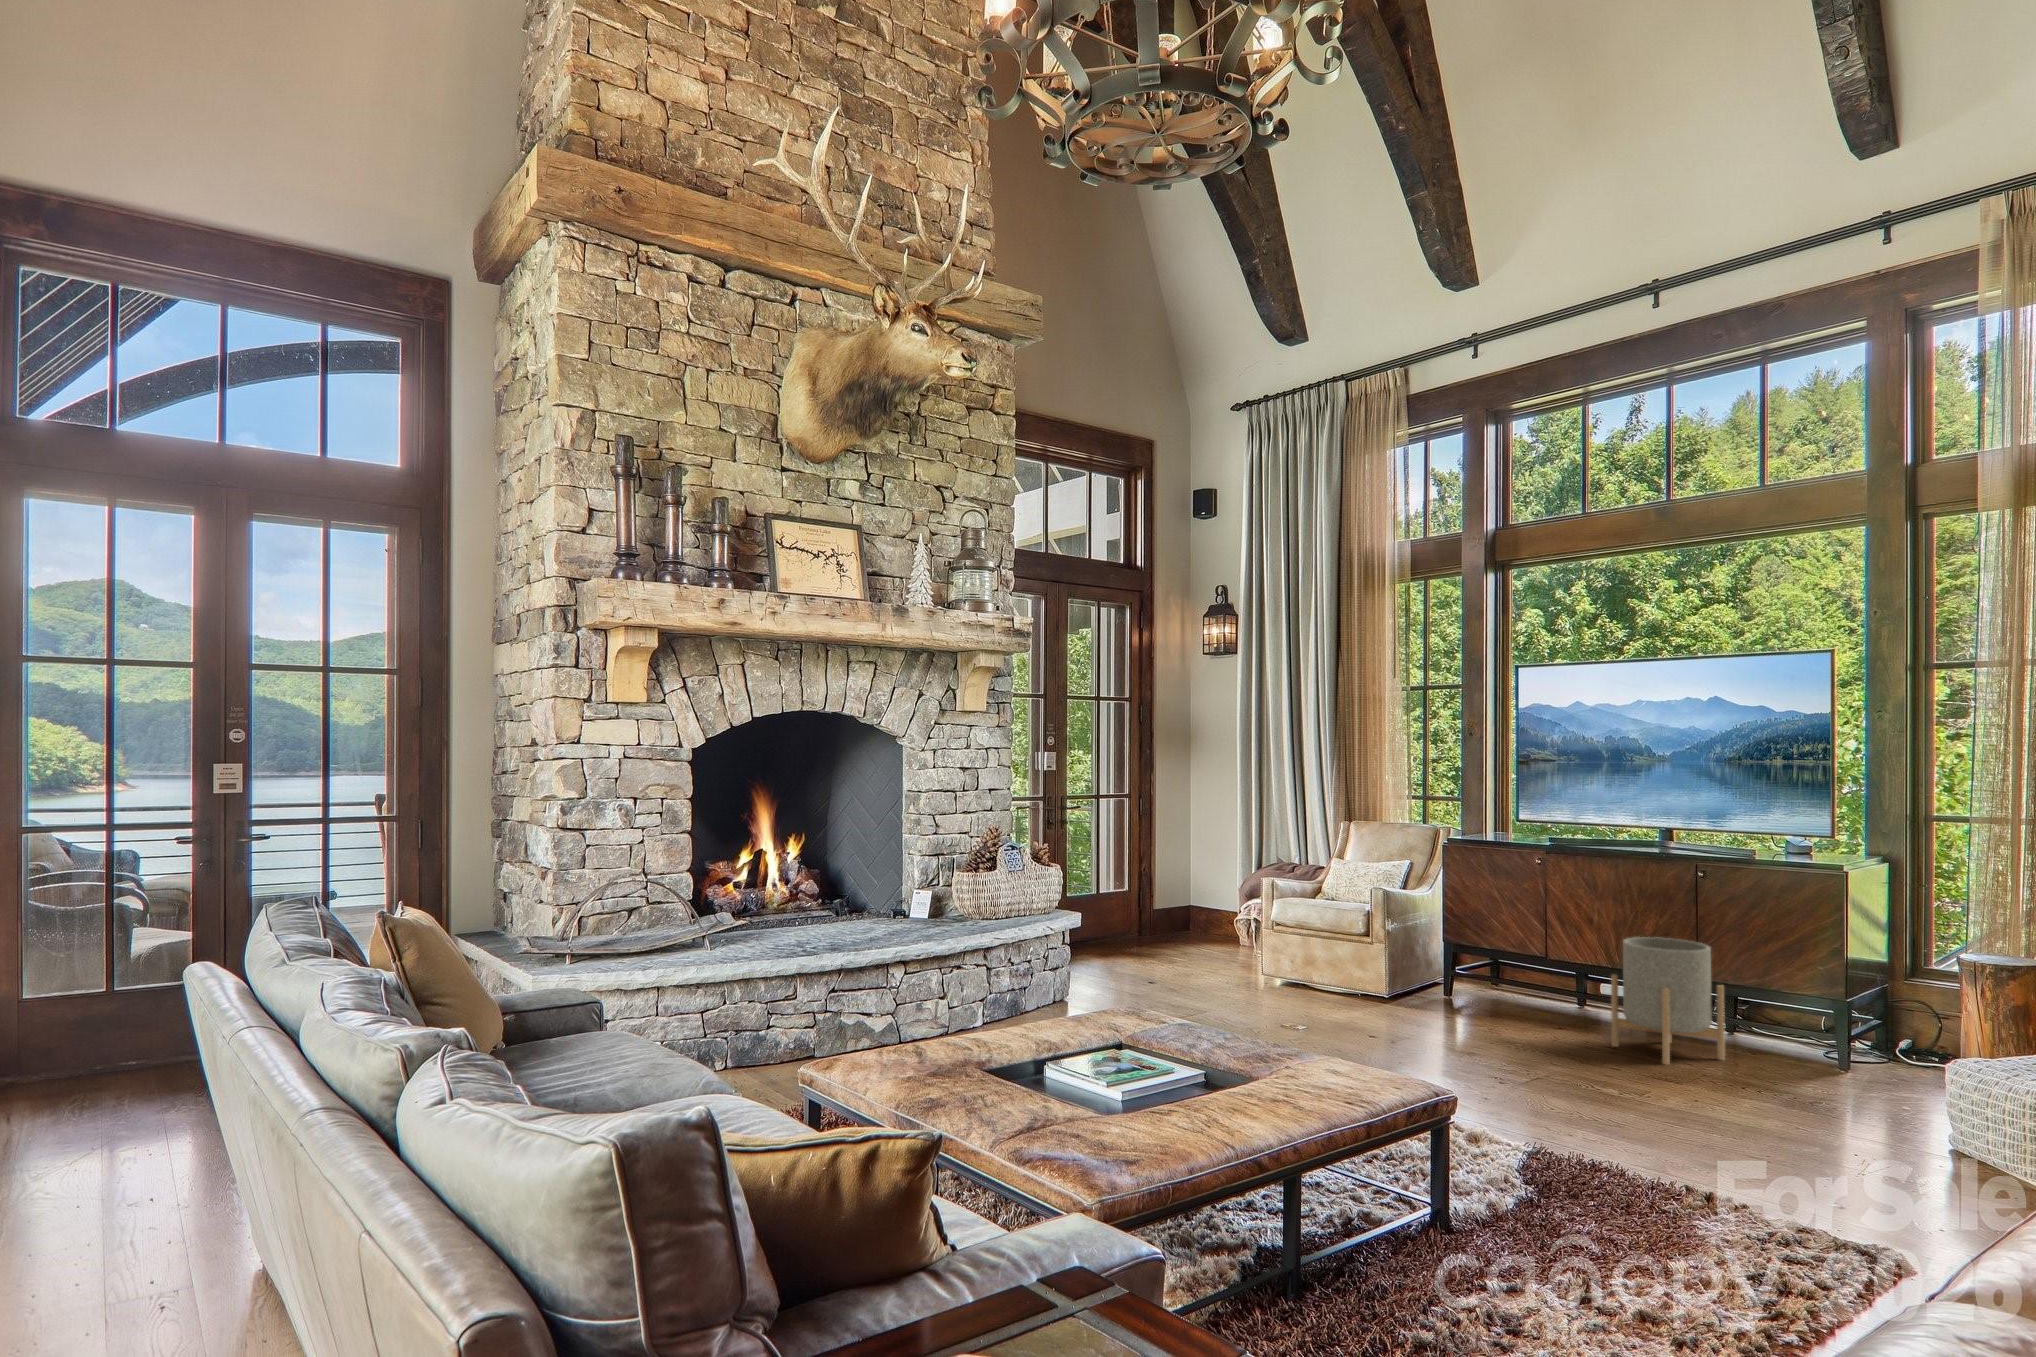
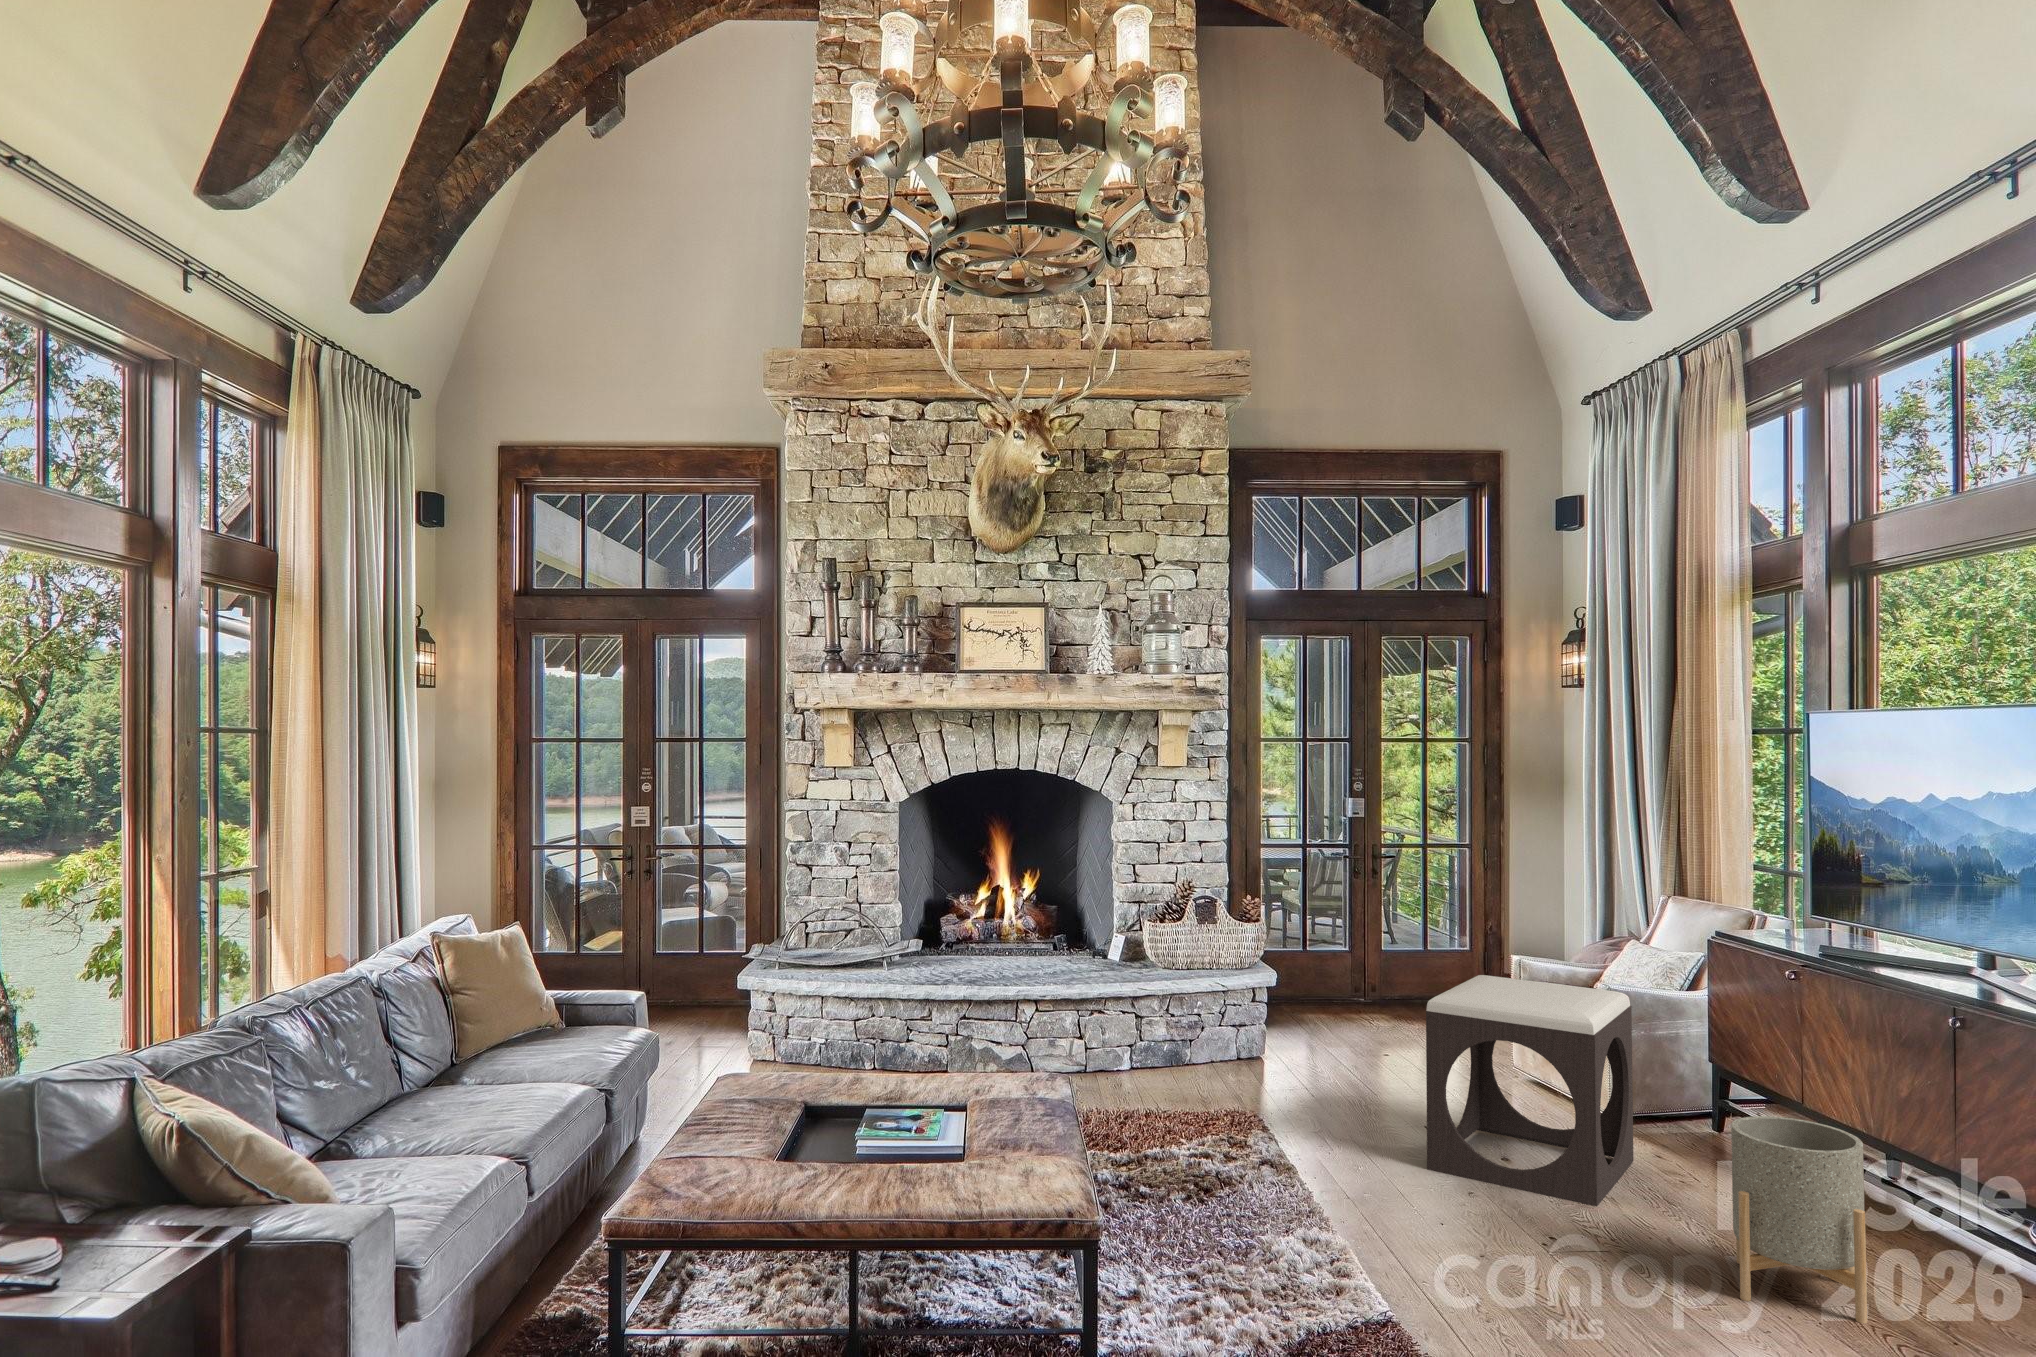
footstool: none [1307,875,1483,1040] -> present [1426,975,1633,1207]

